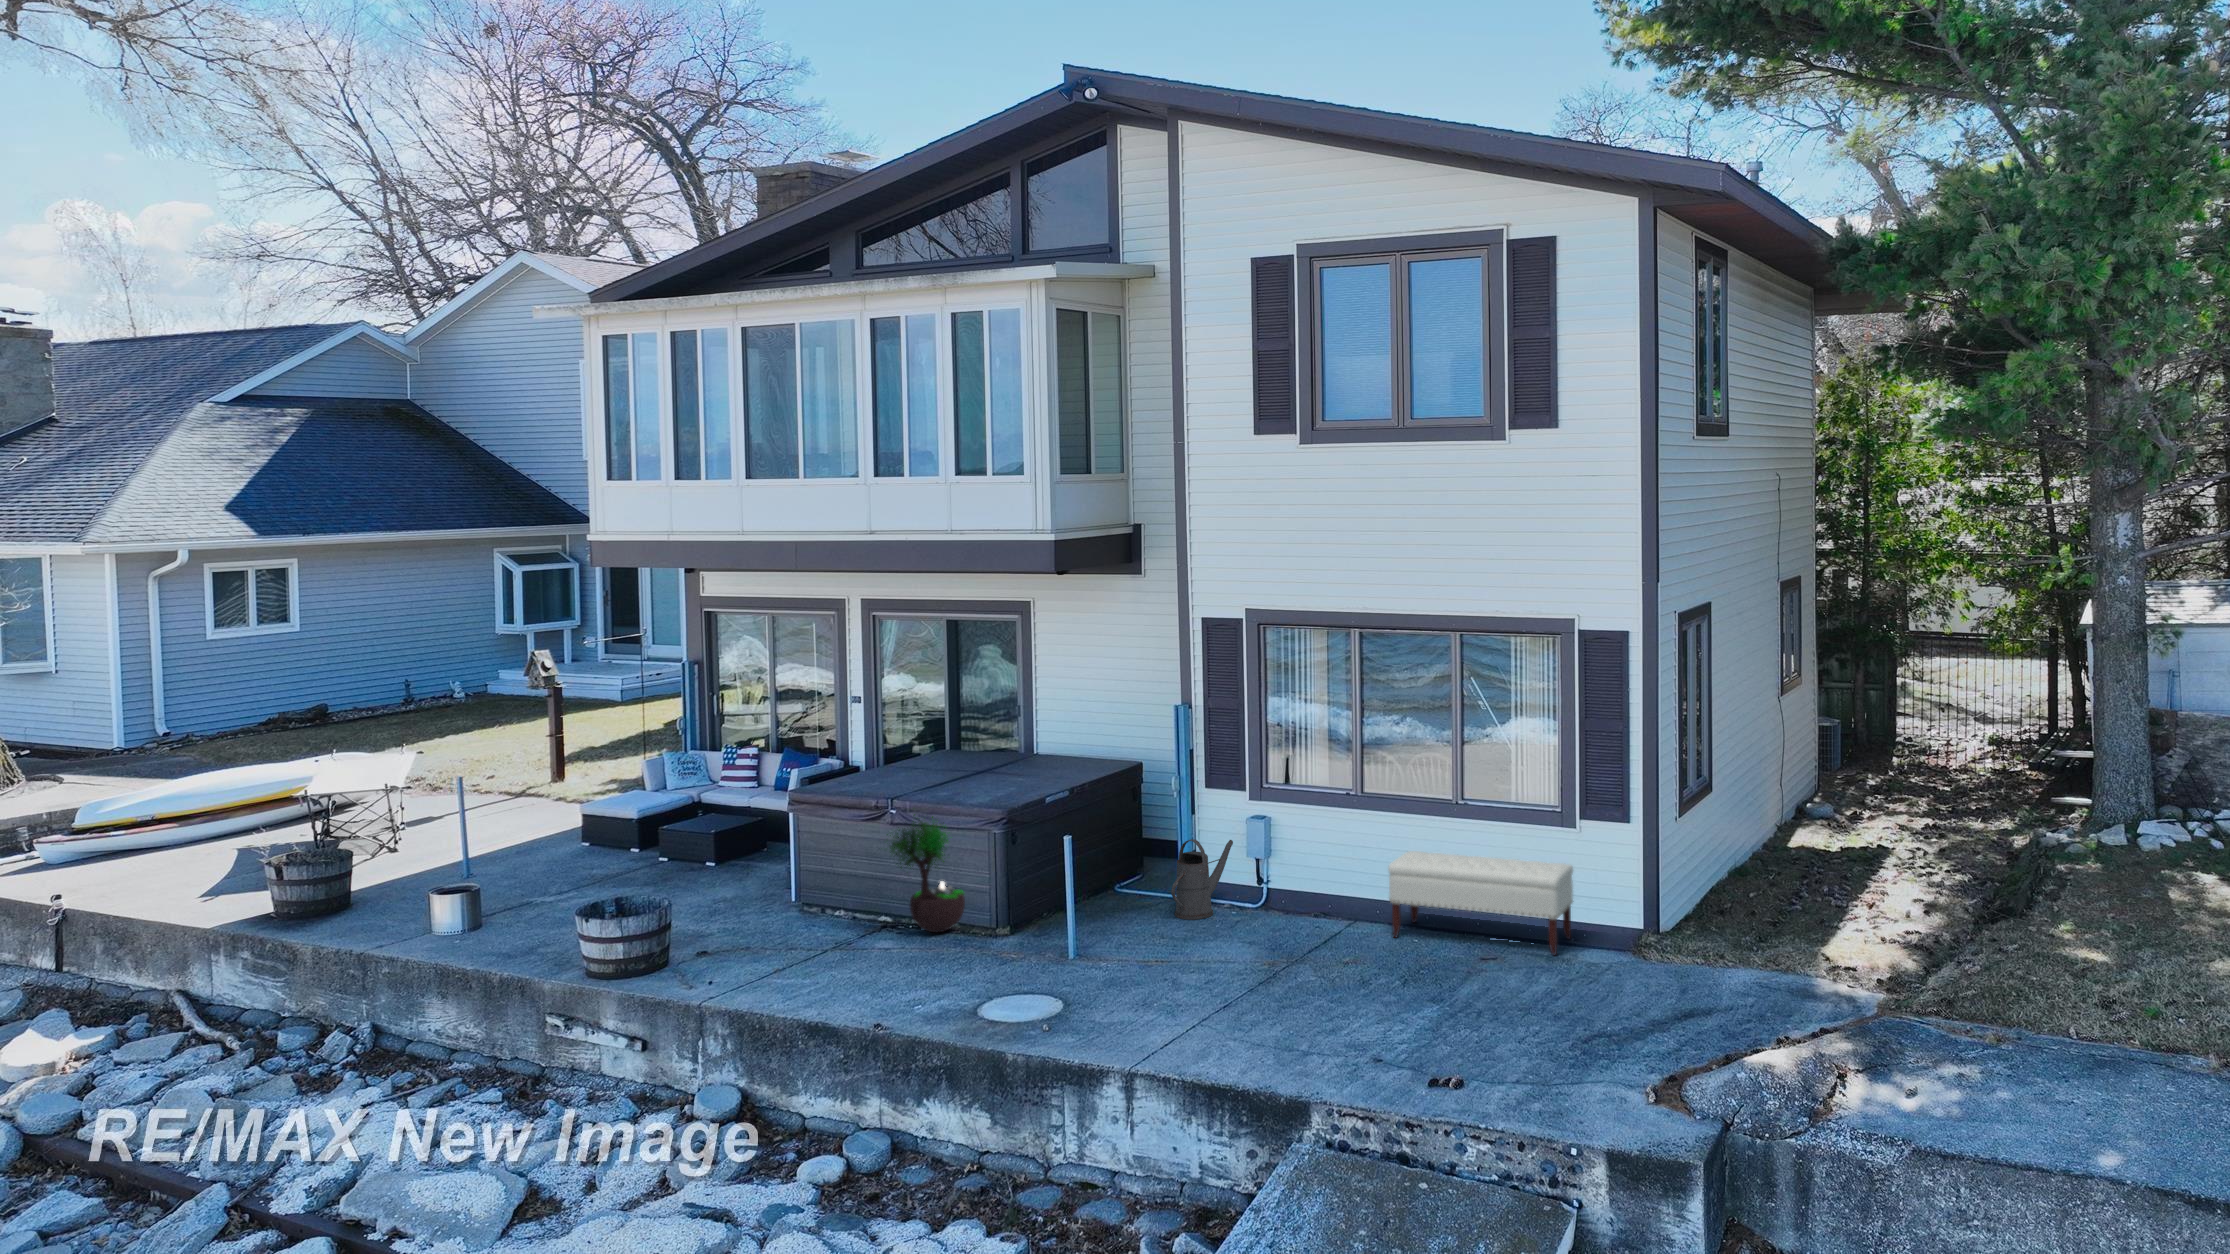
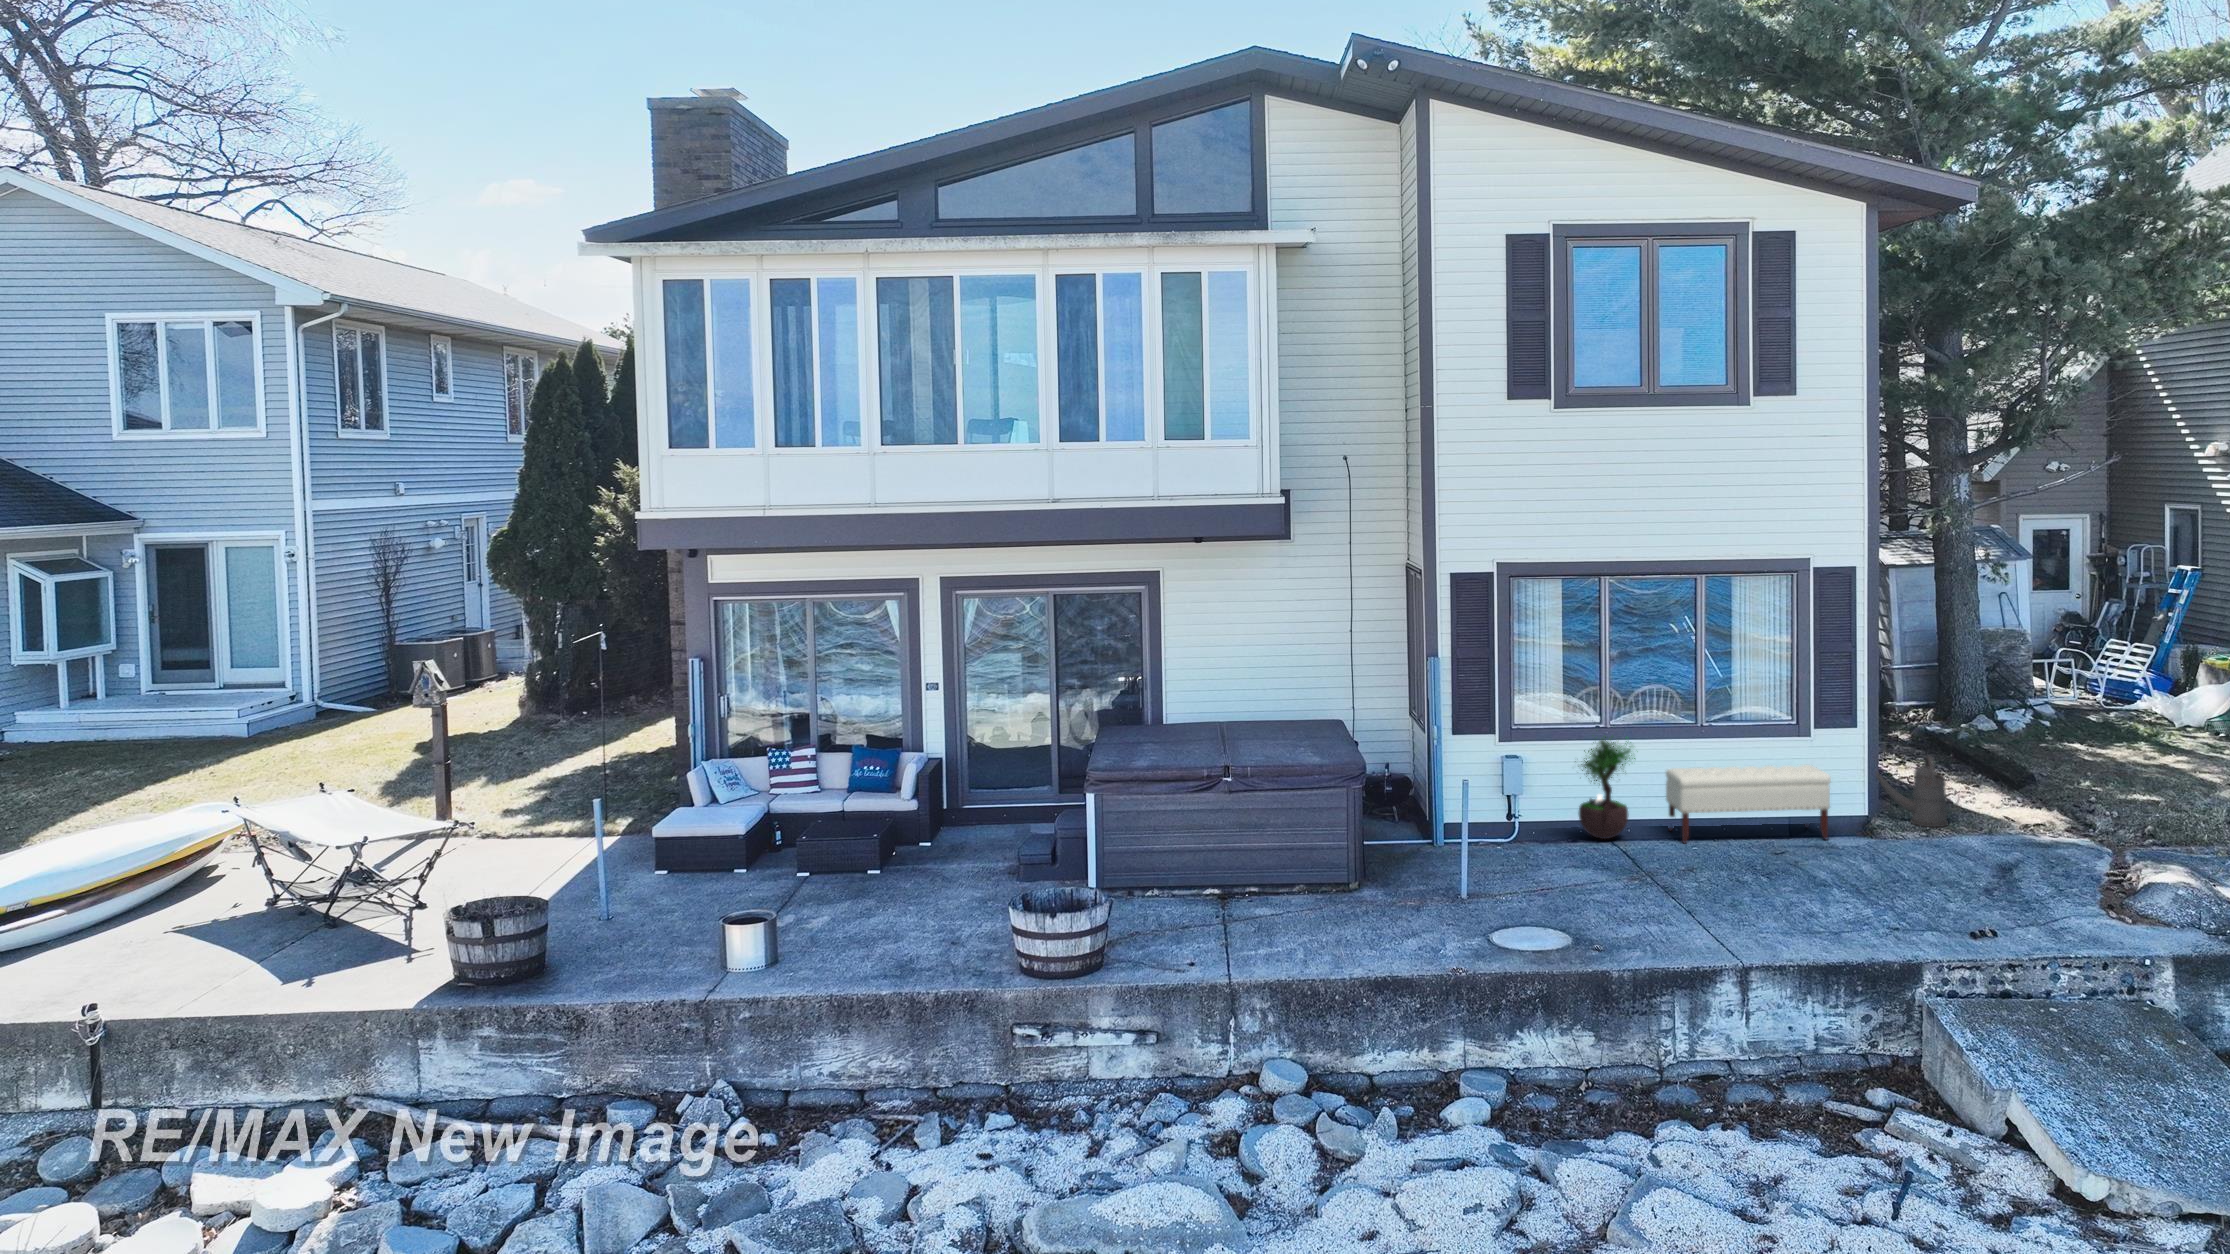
potted tree: present [887,814,965,932] -> present [1578,736,1635,839]
watering can: present [1171,839,1233,920] -> present [1874,756,1959,827]

